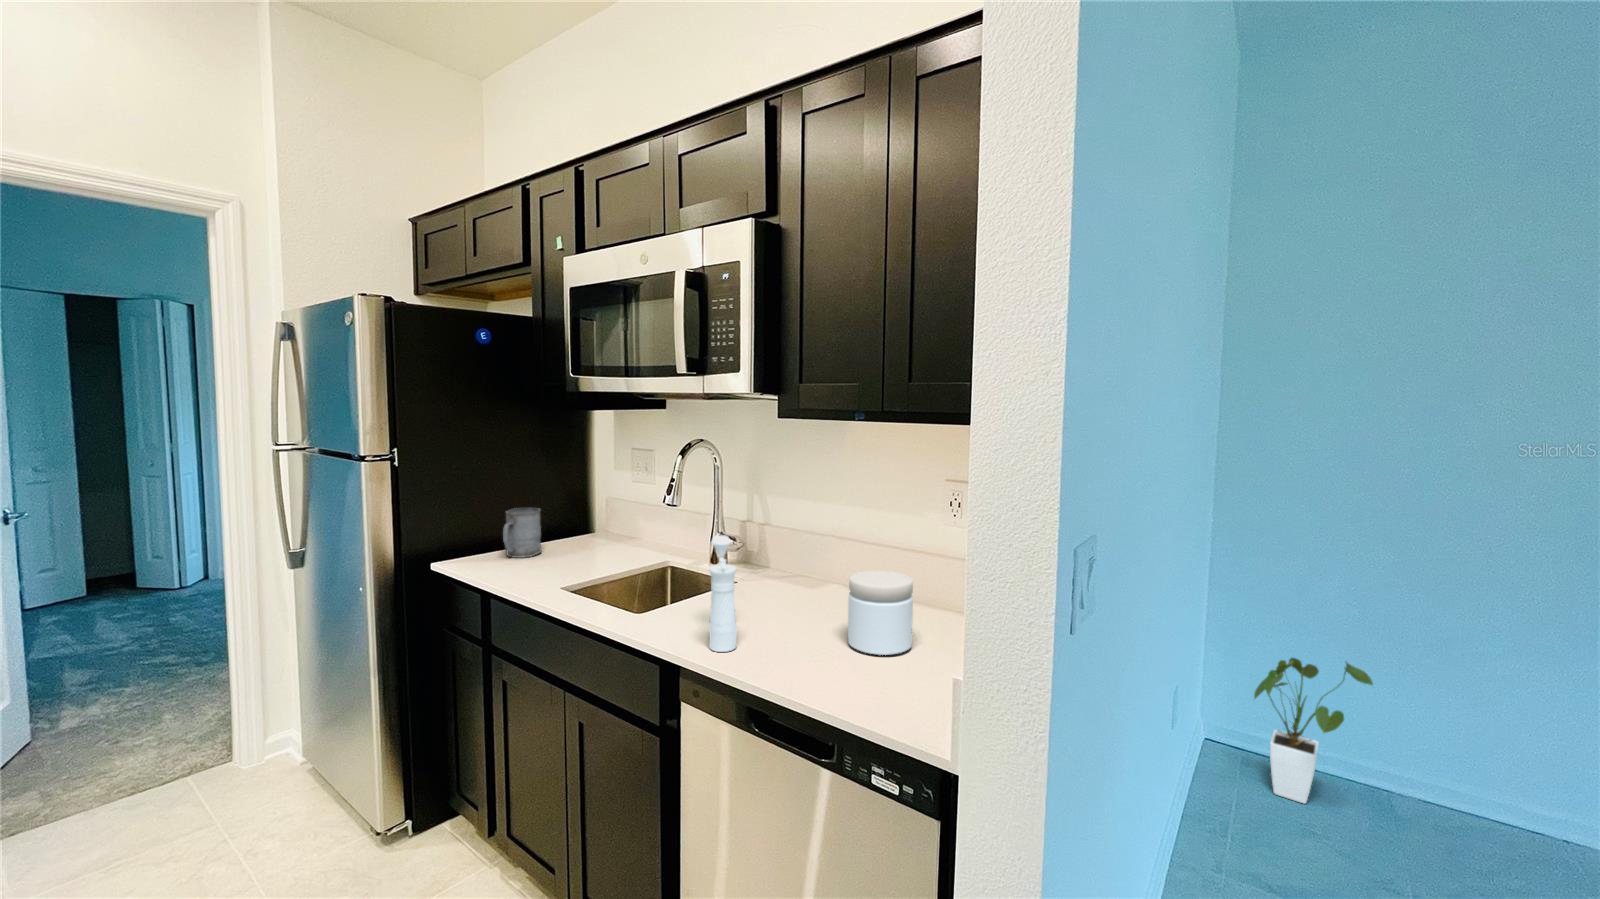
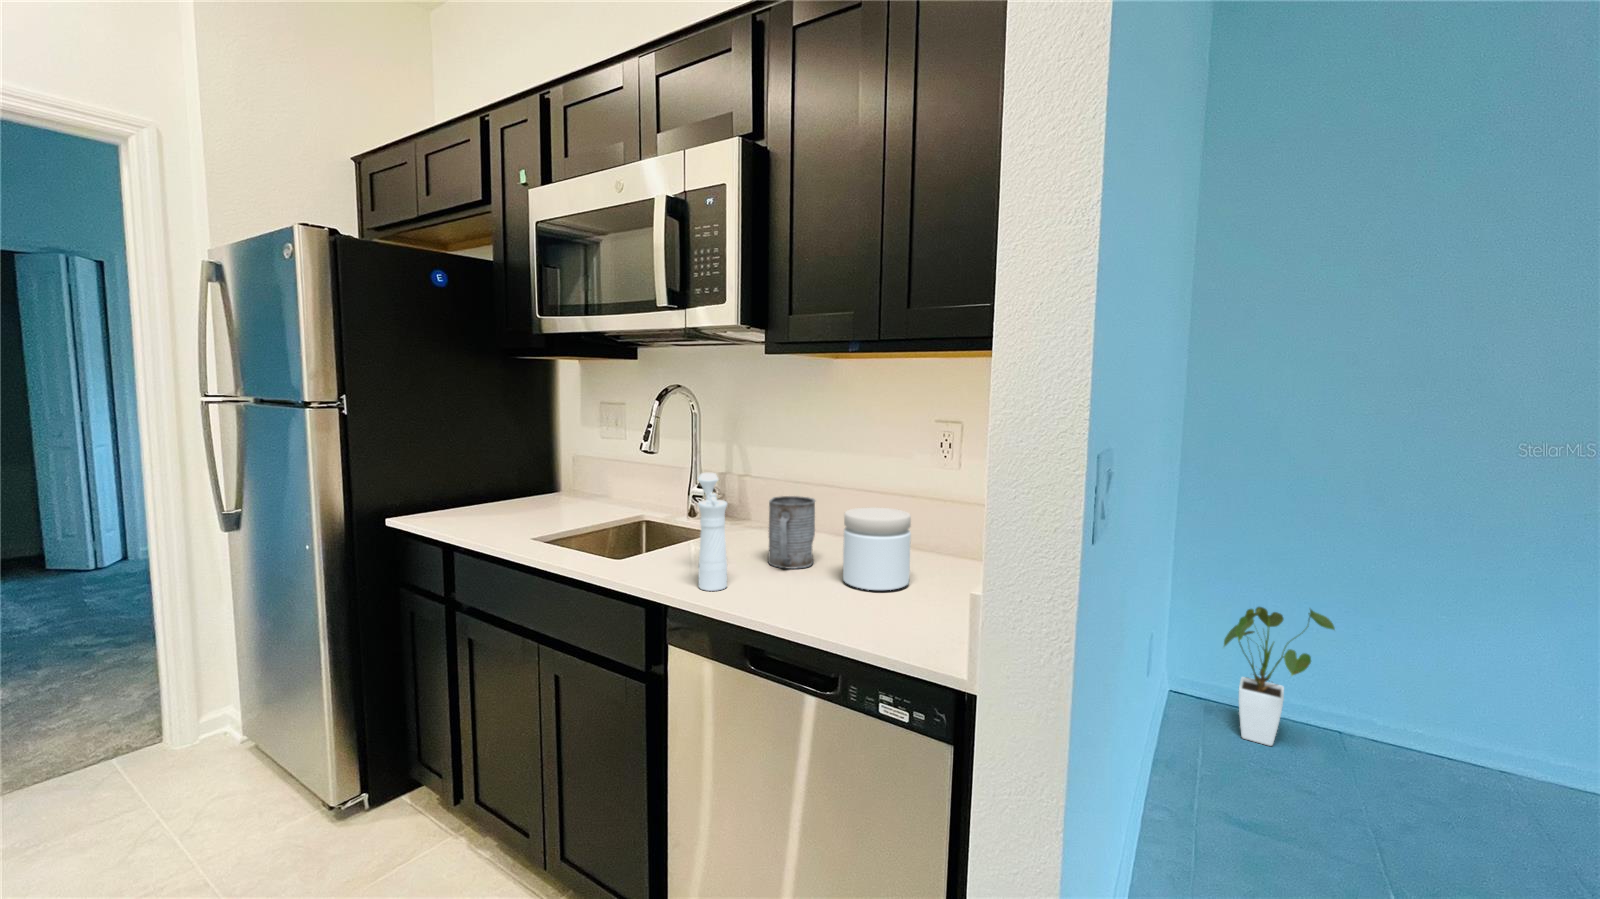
mug: present [503,508,542,558] -> present [768,496,815,569]

